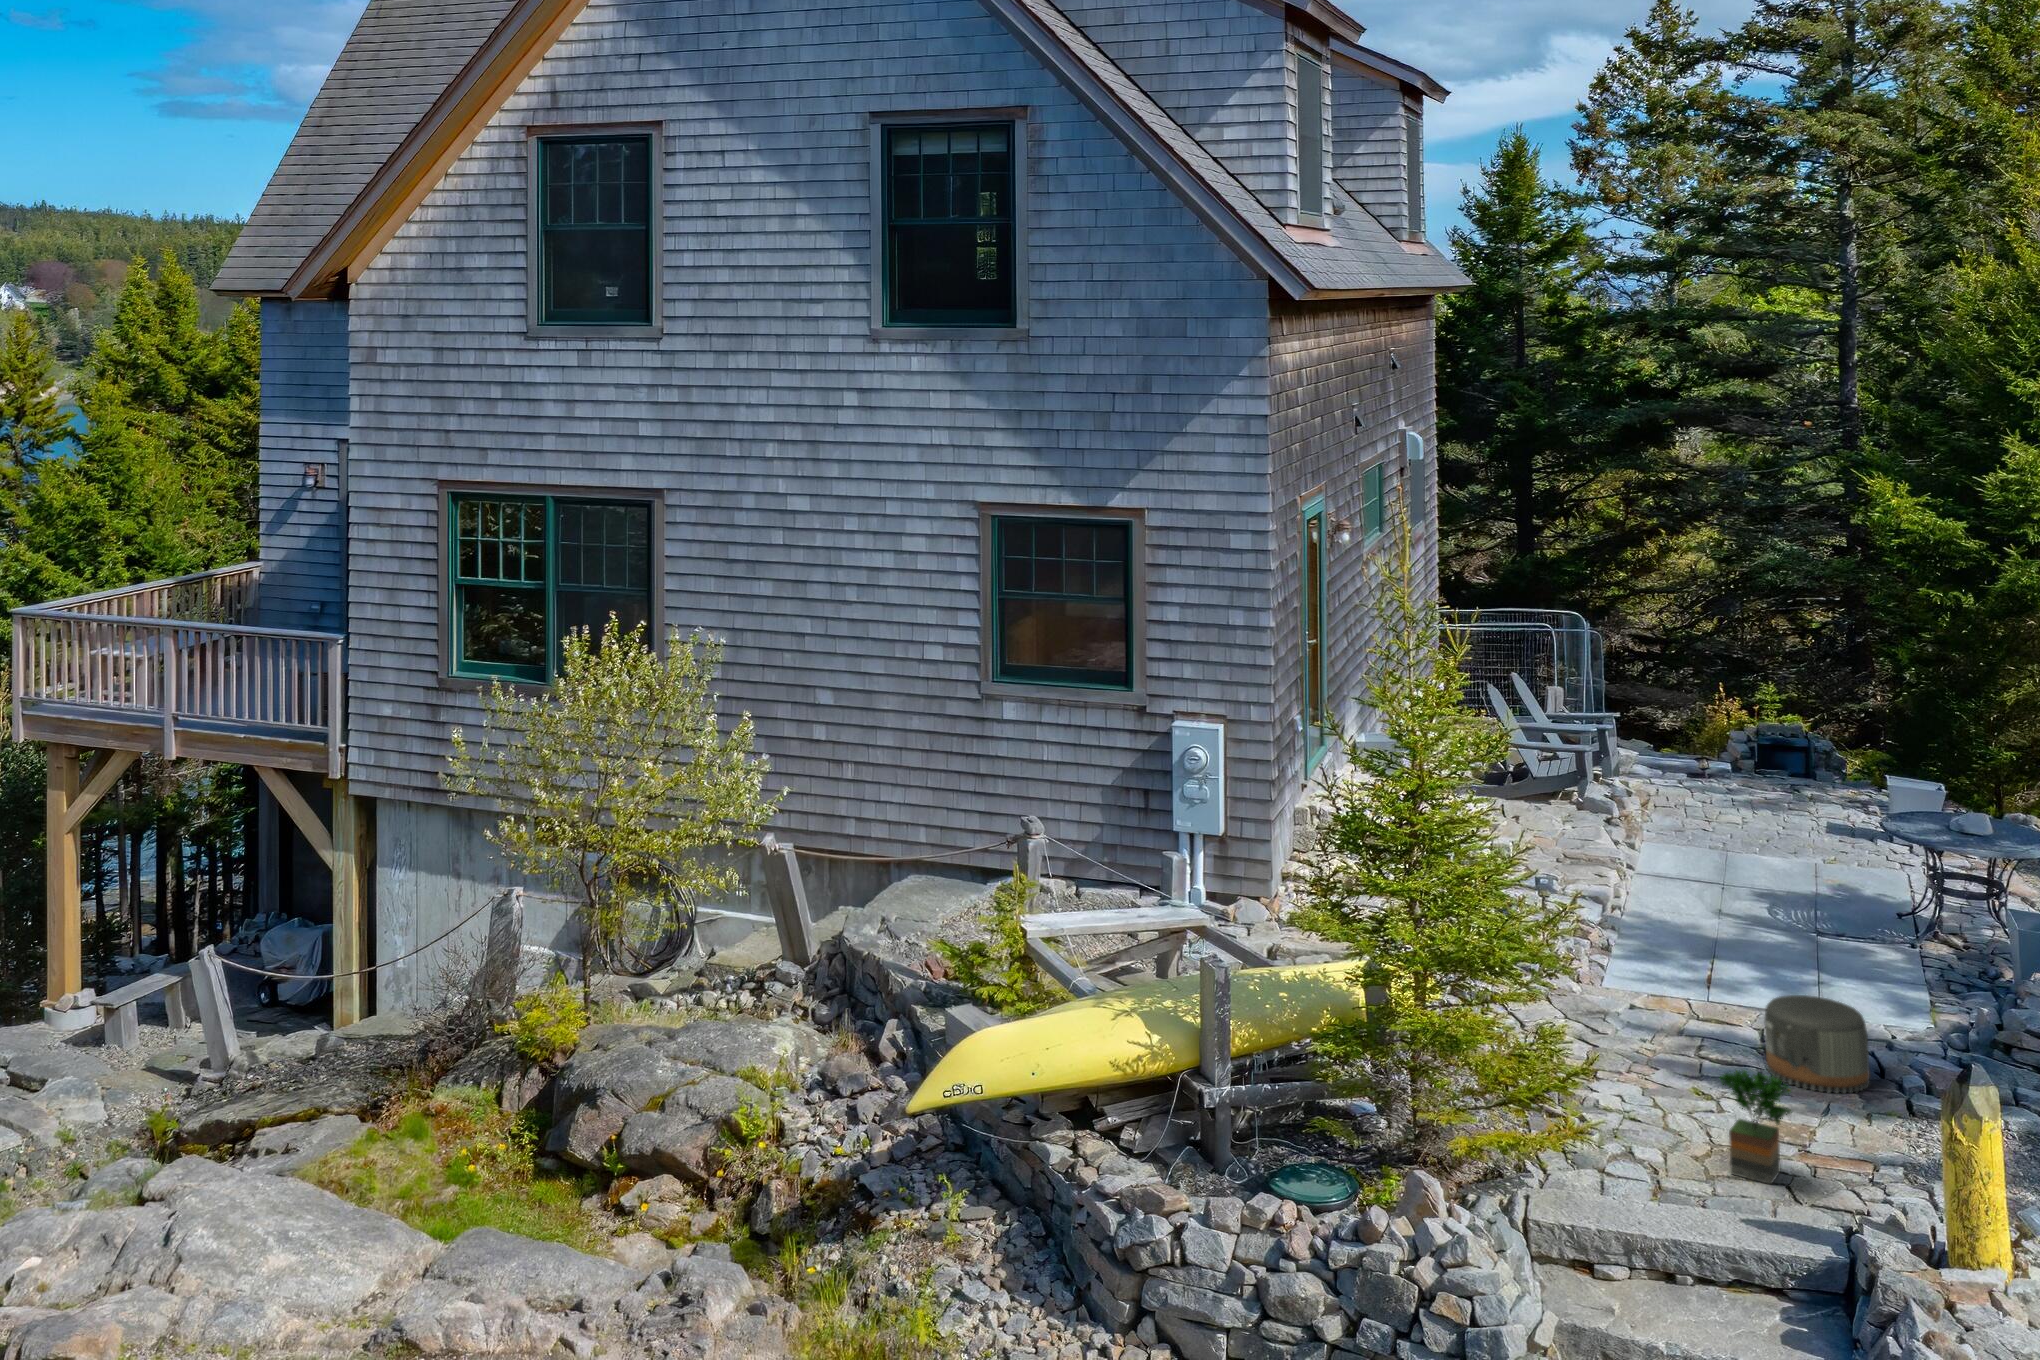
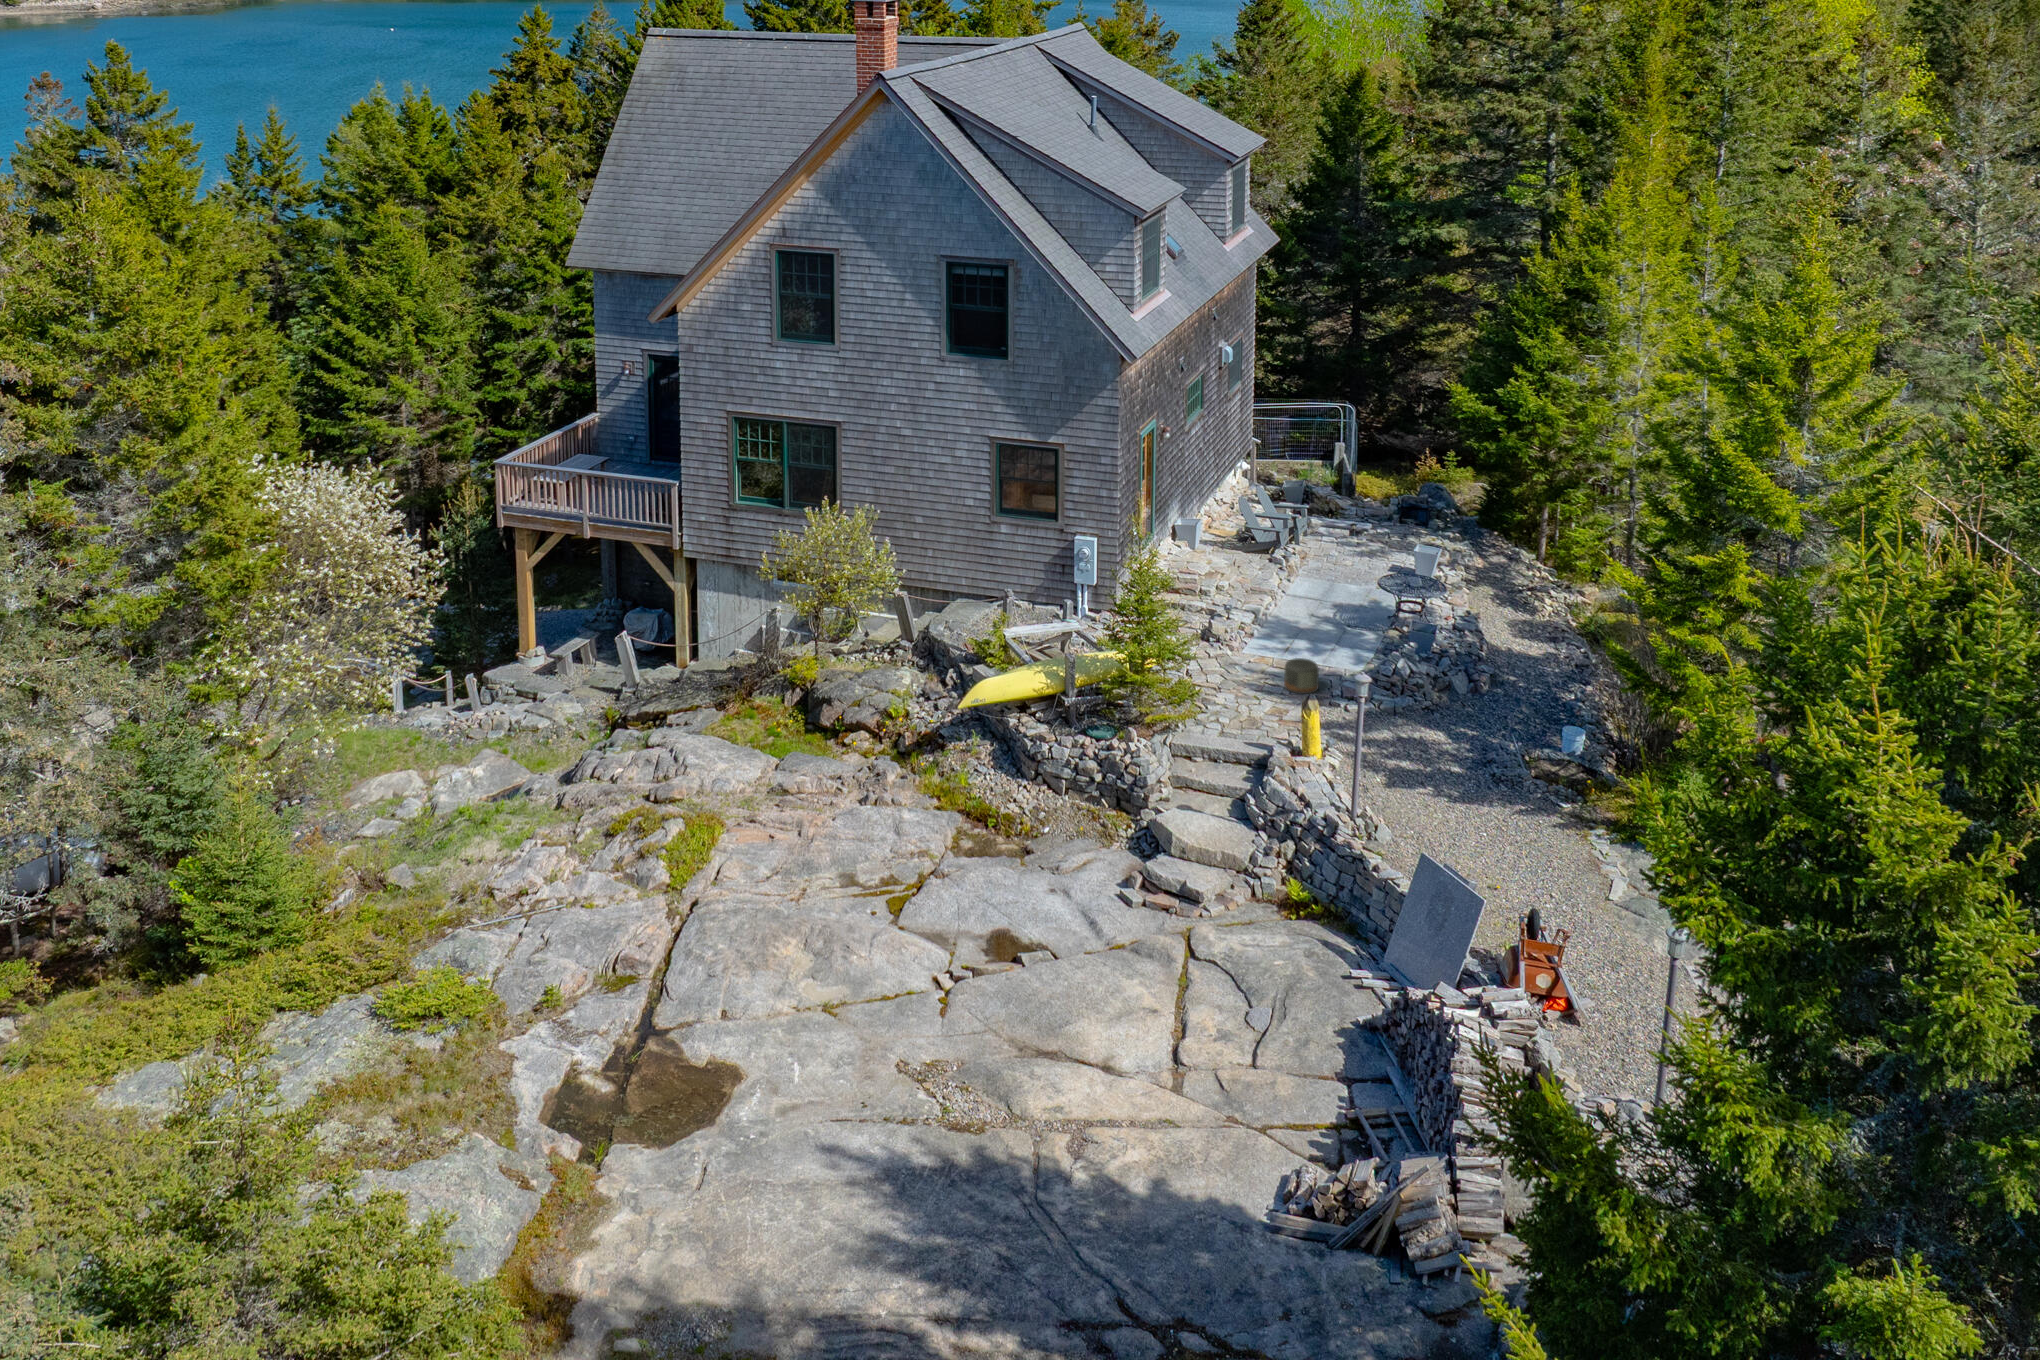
potted tree: present [1720,1070,1792,1184] -> none [1245,689,1268,728]

